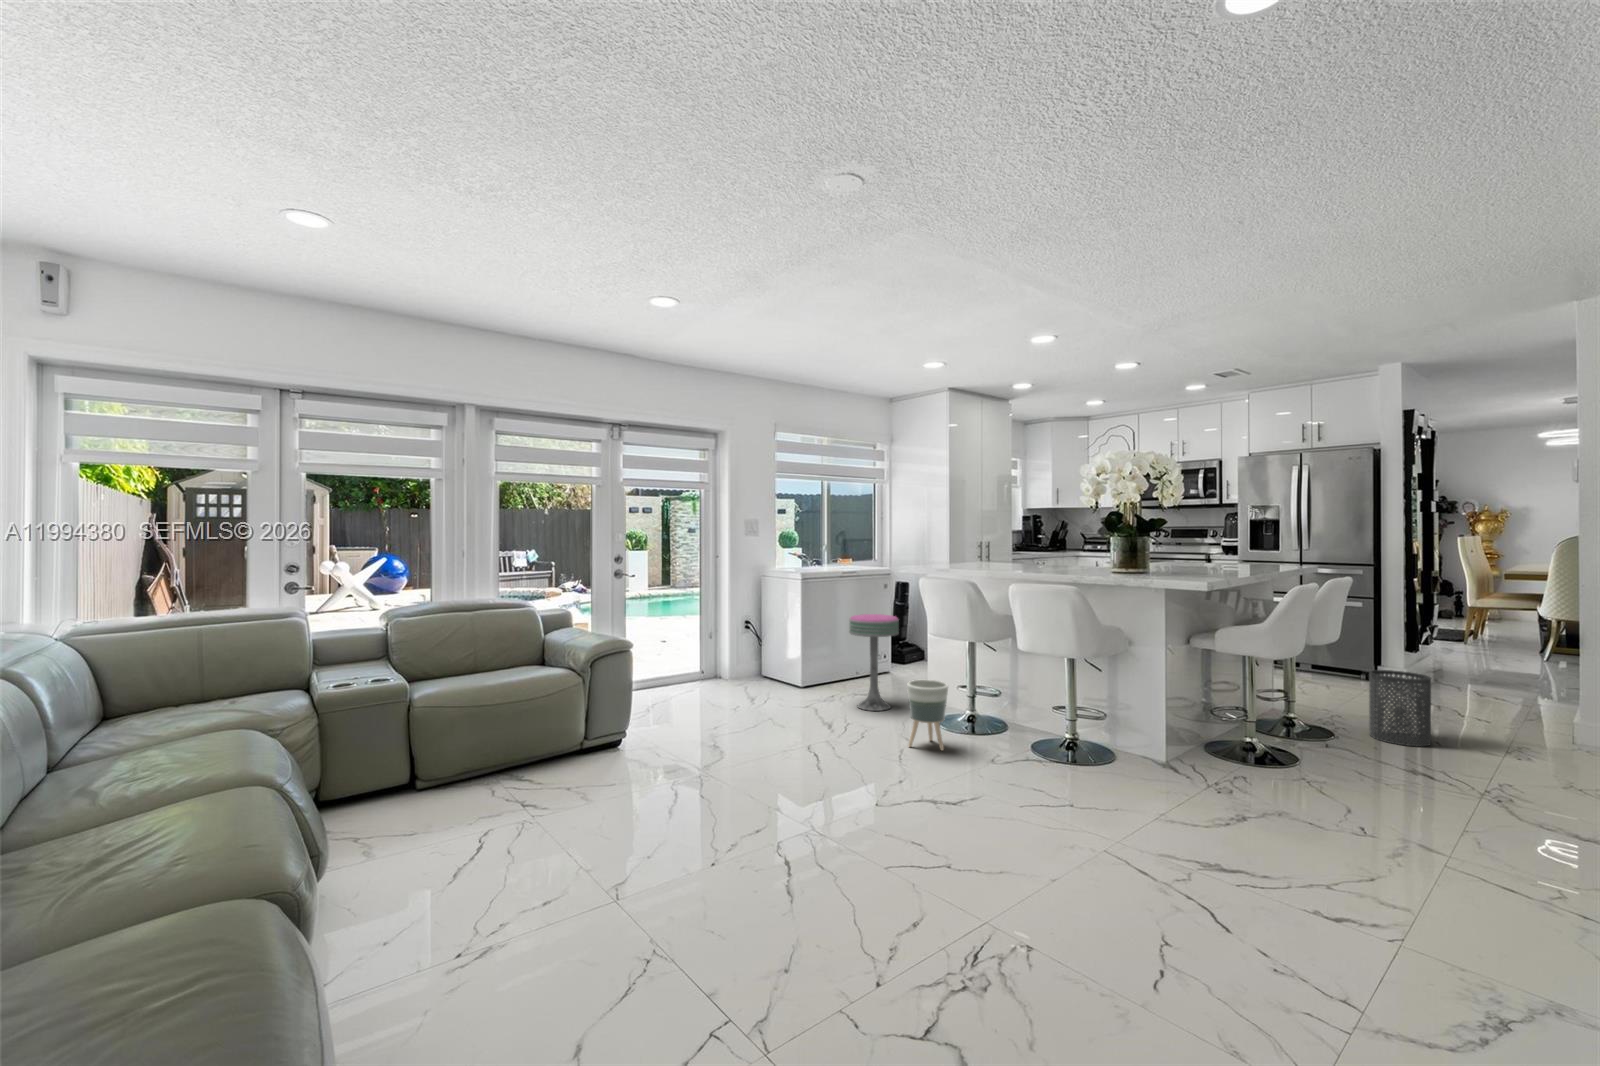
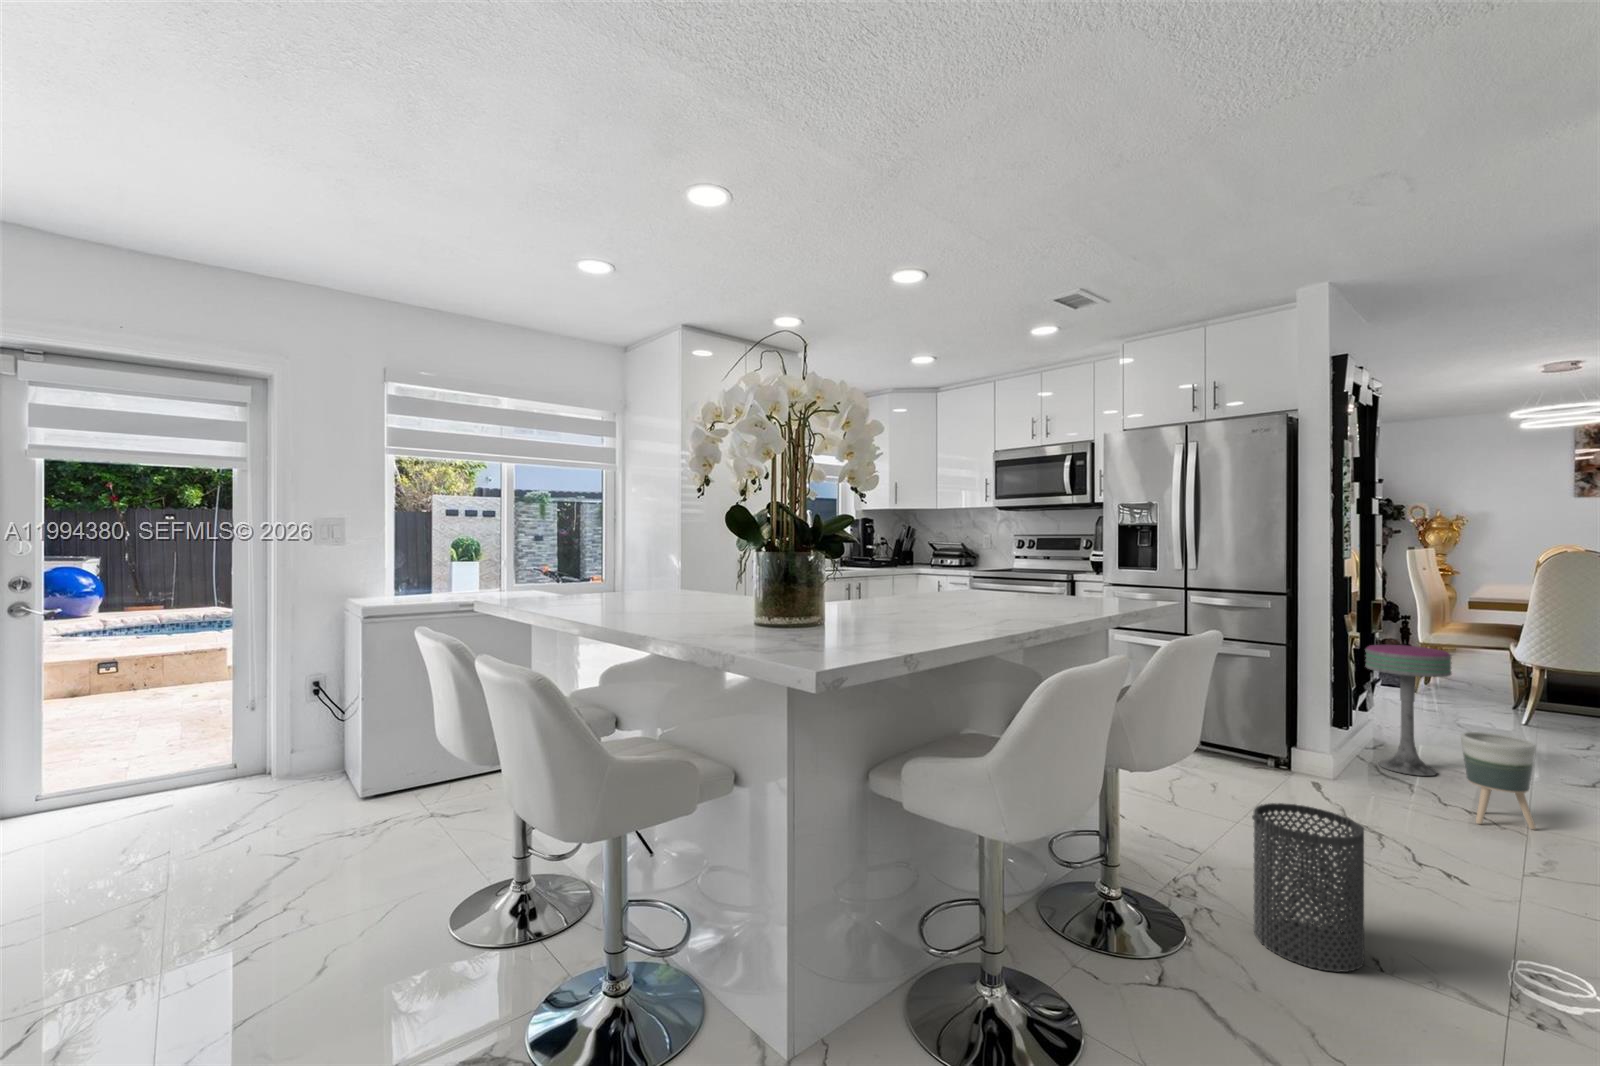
bar stool: present [849,614,899,711] -> present [1365,645,1451,776]
planter: present [907,680,948,750] -> present [1461,732,1536,829]

